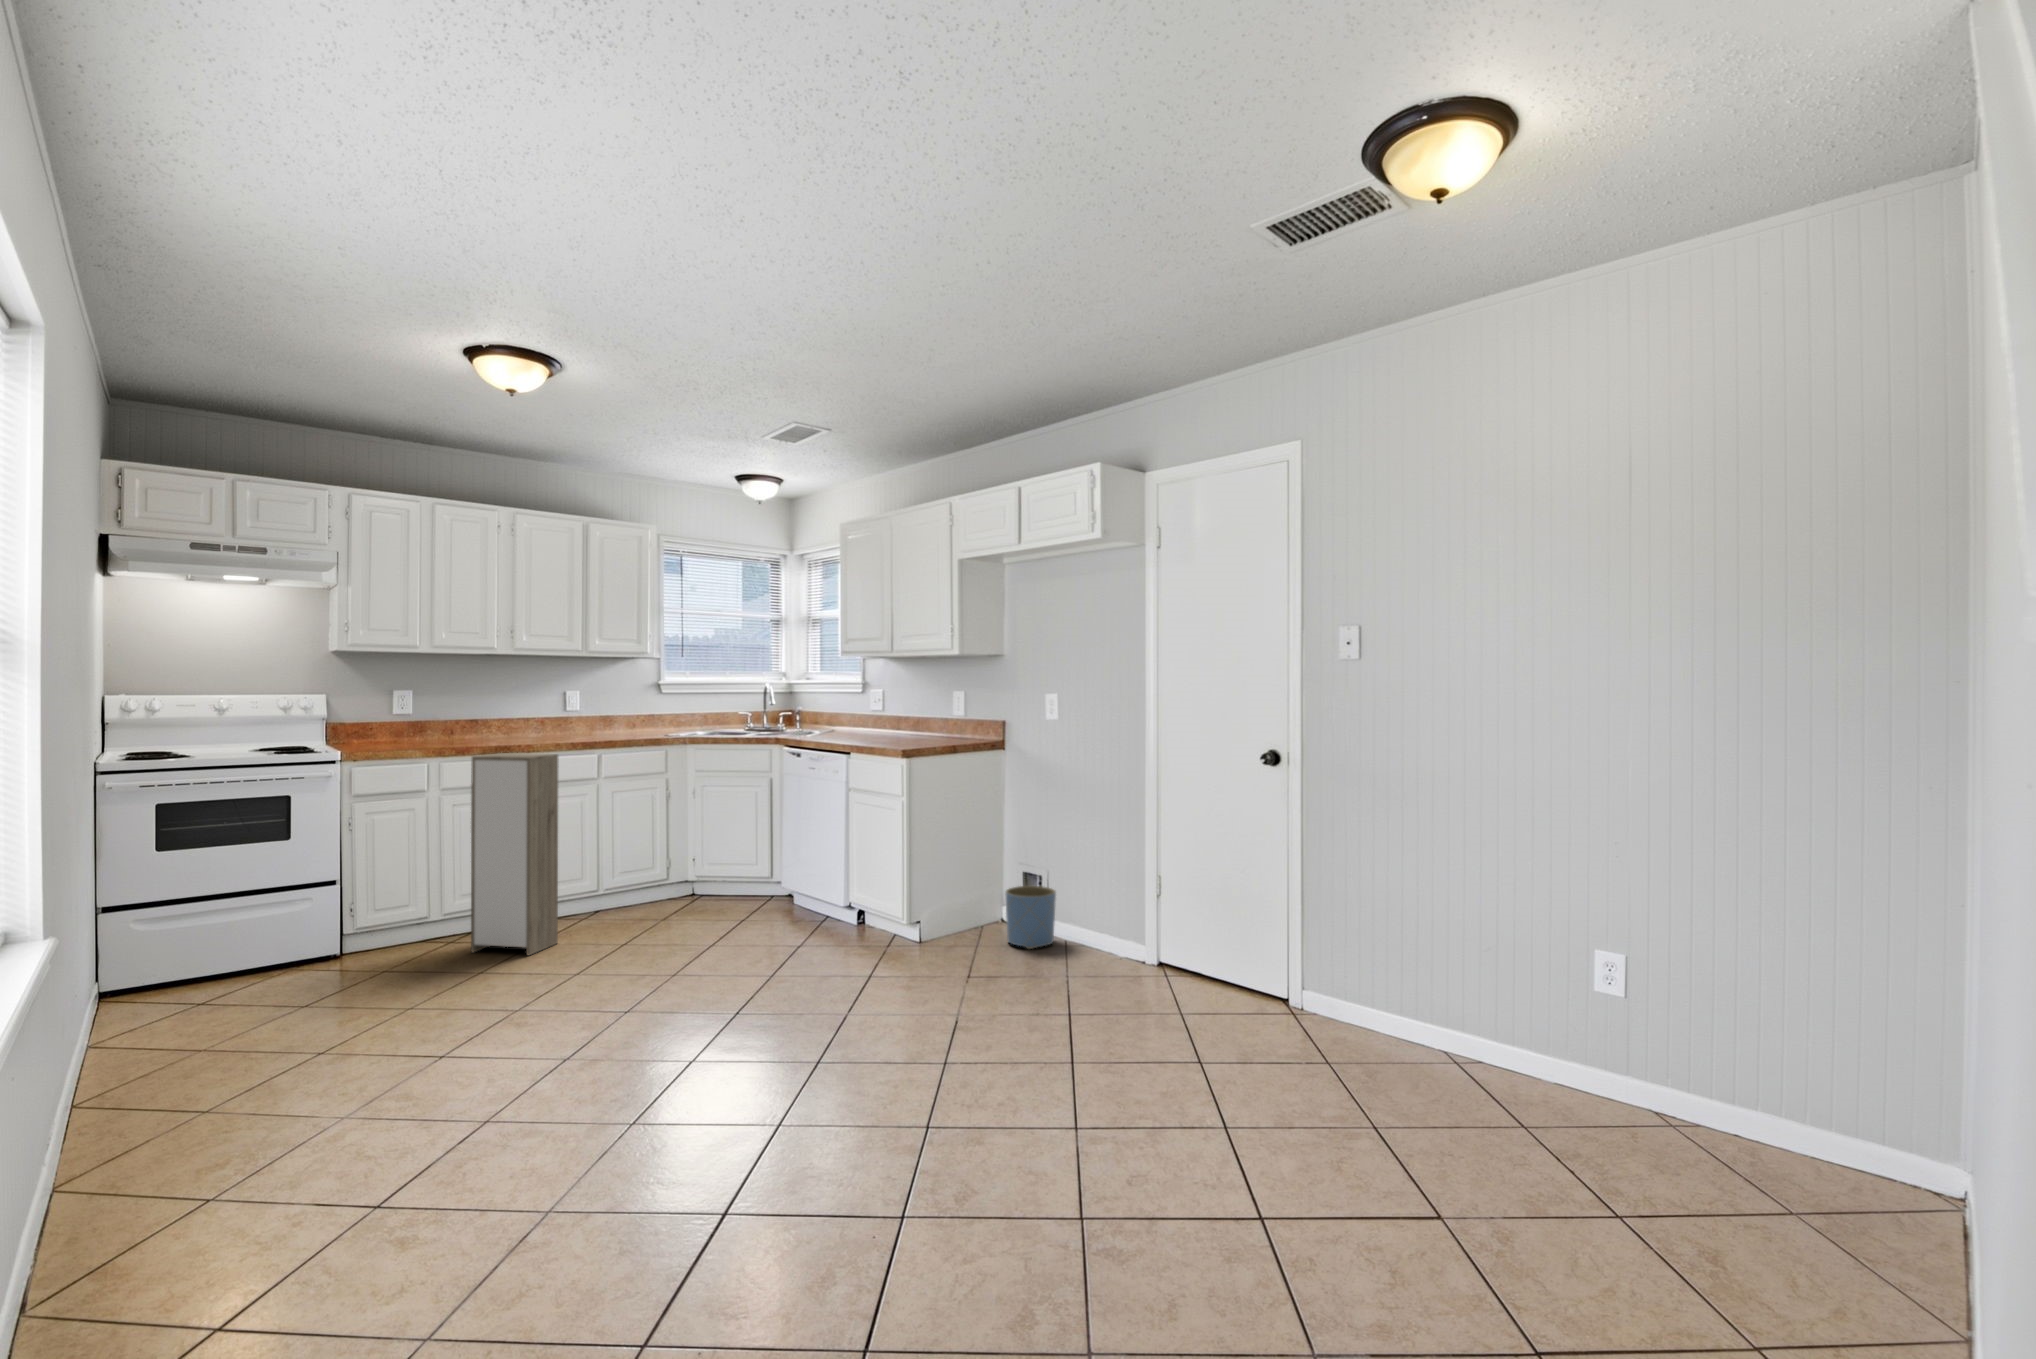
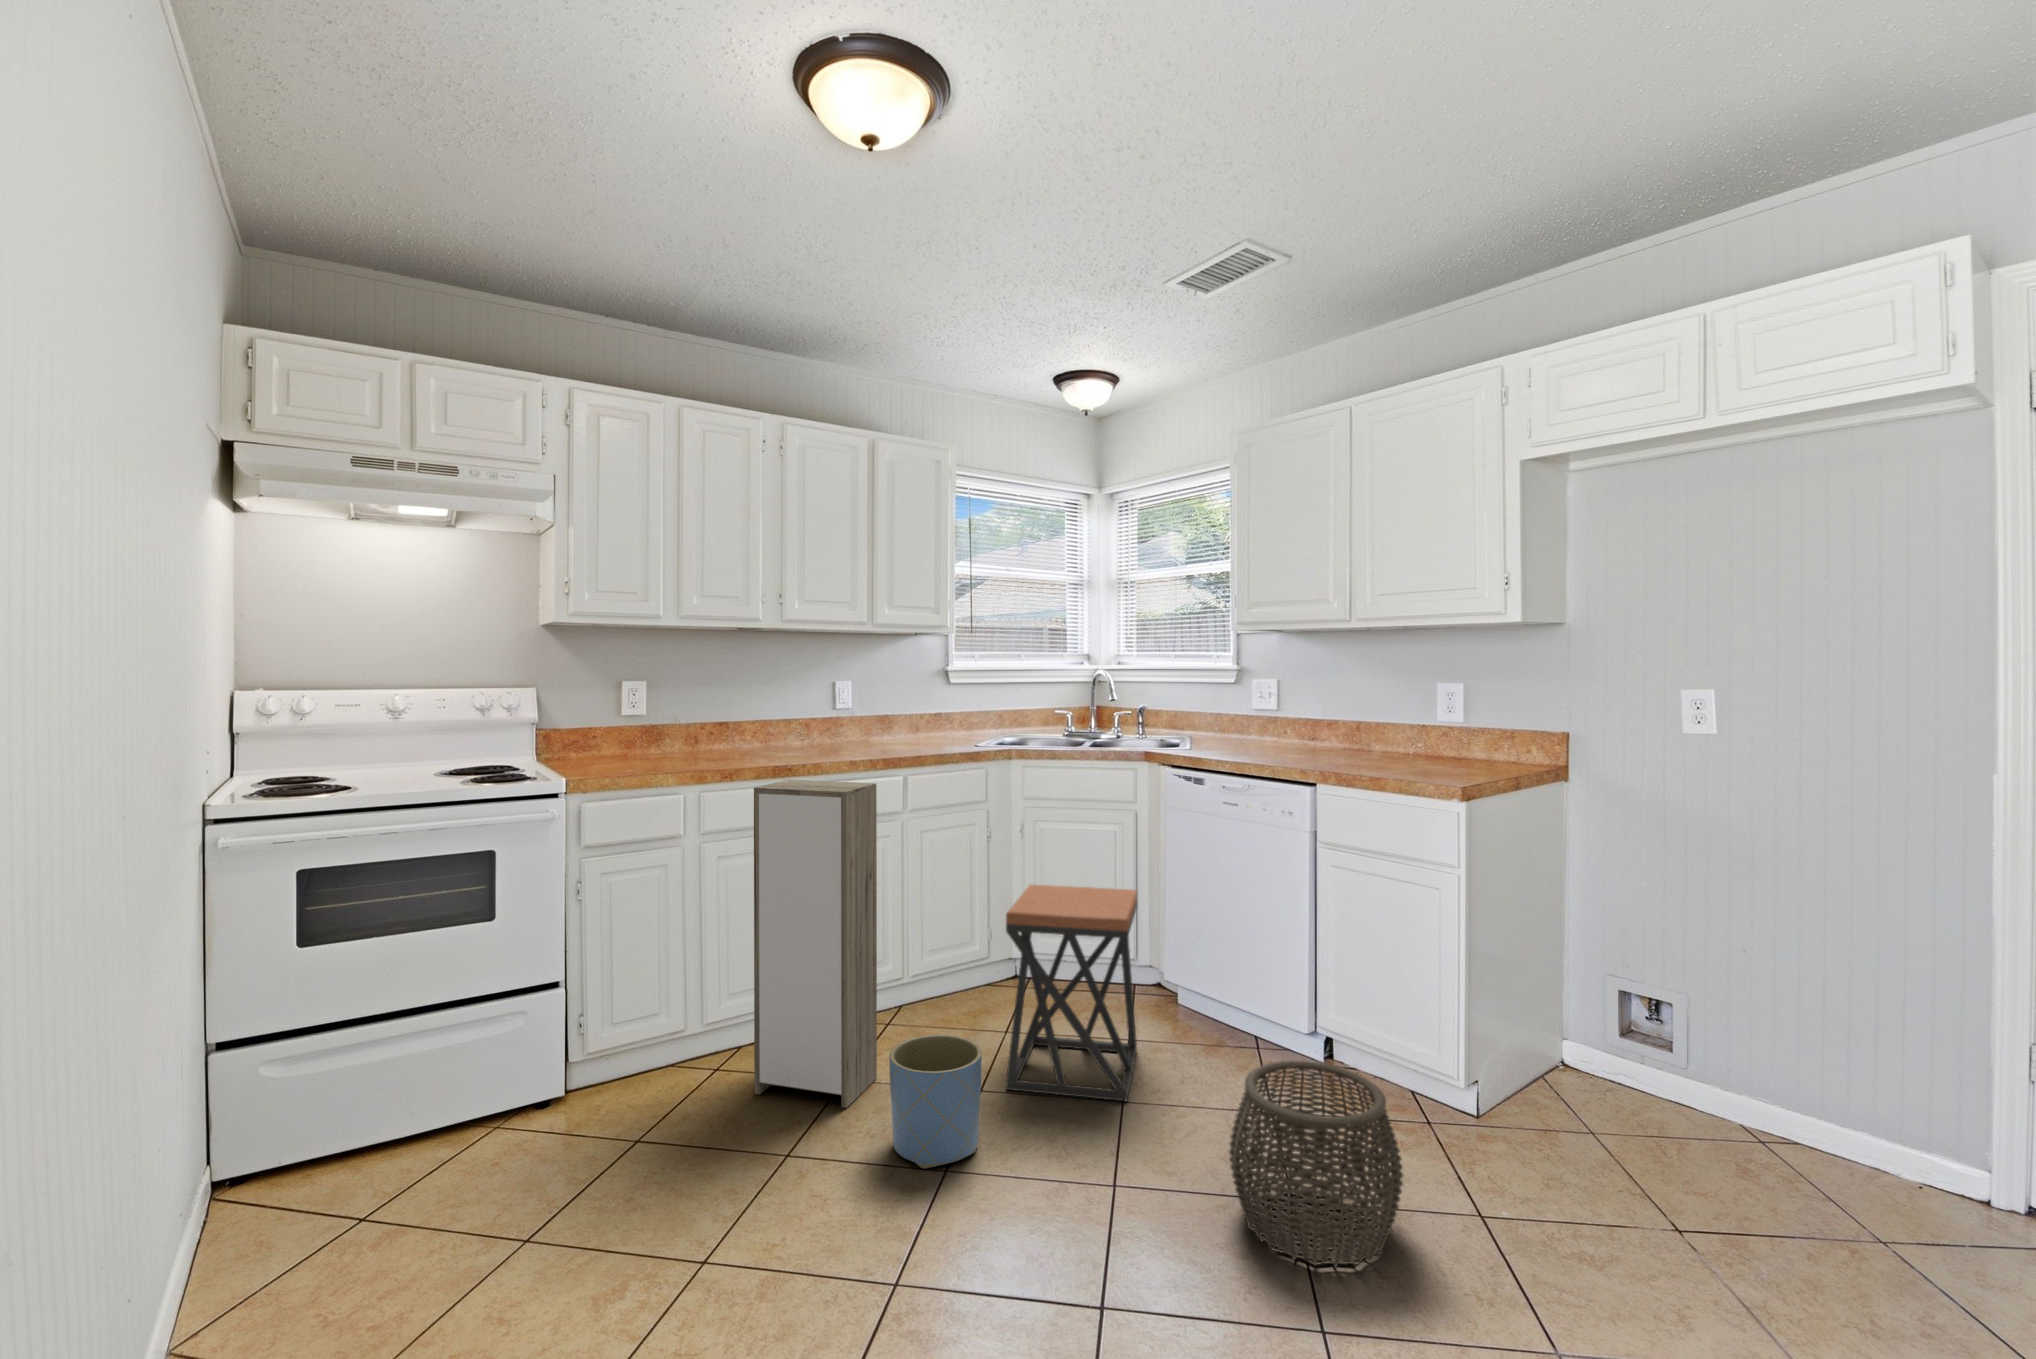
stool: none [640,822,743,946] -> present [1006,885,1137,1101]
planter: present [1005,886,1056,949] -> present [889,1035,982,1168]
woven basket: none [726,900,819,995] -> present [1229,1061,1403,1267]

